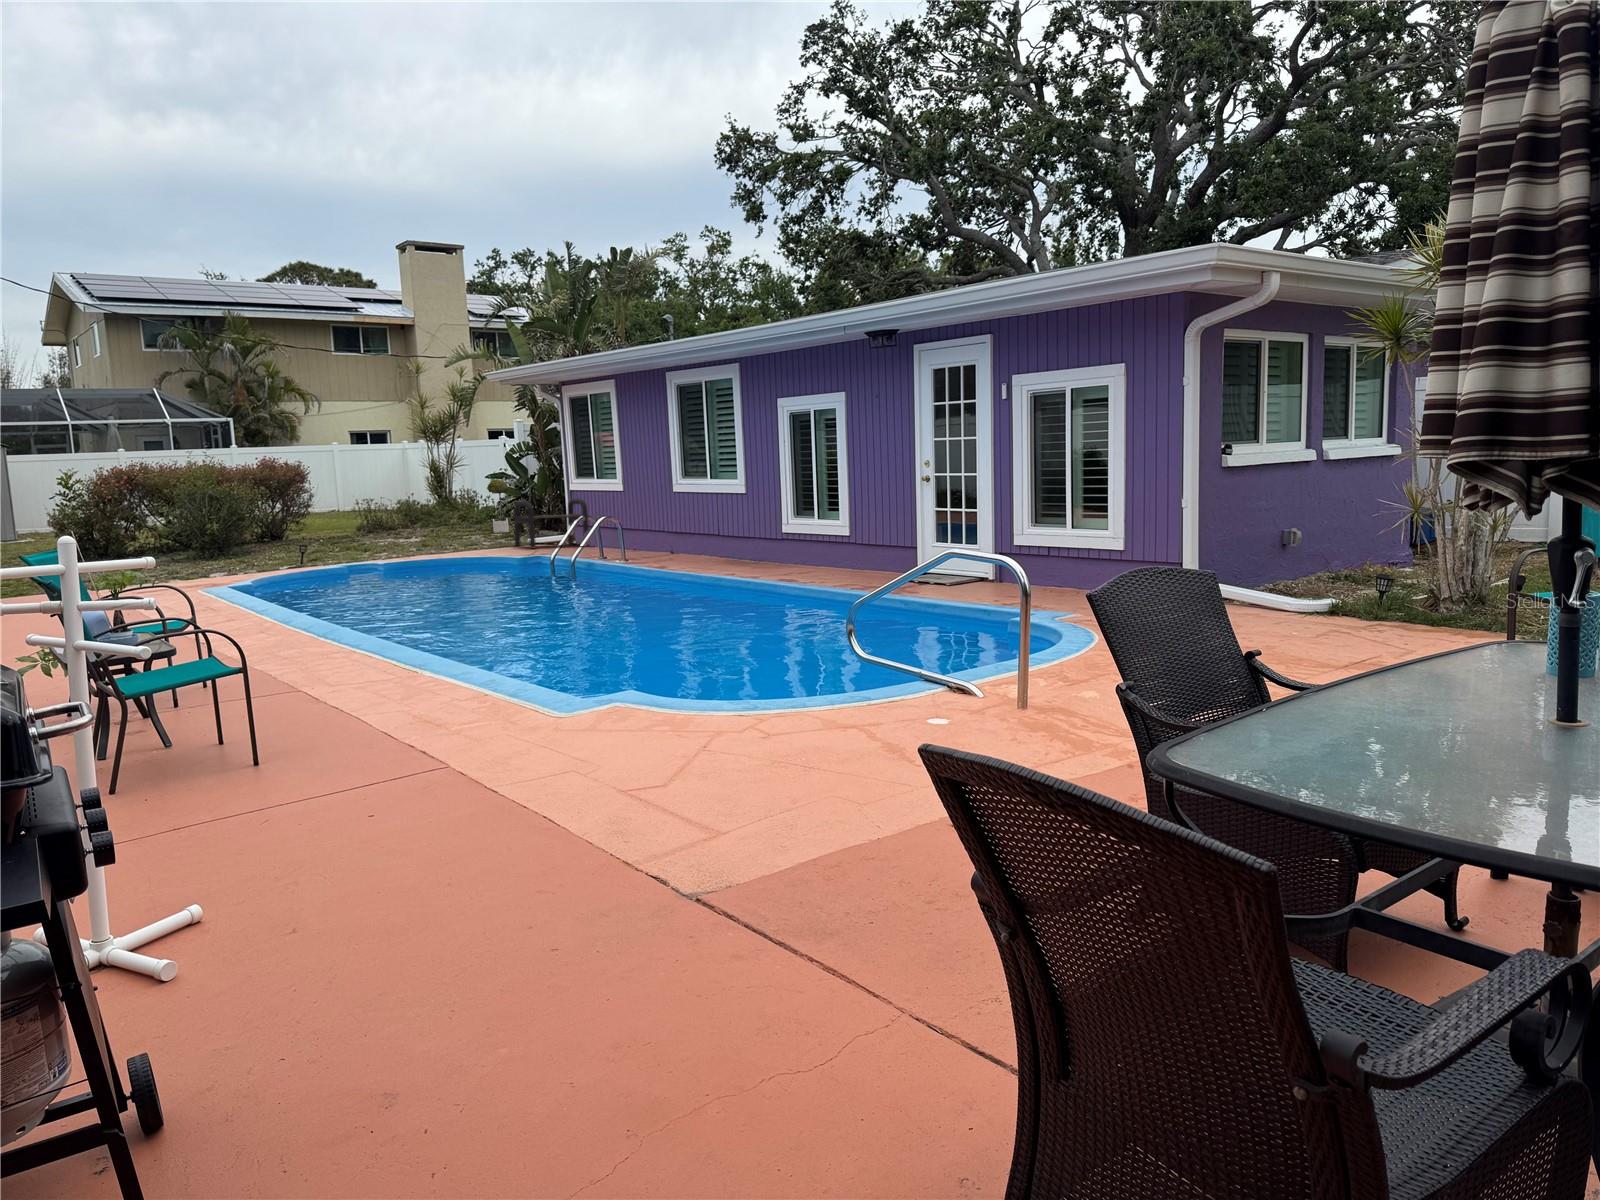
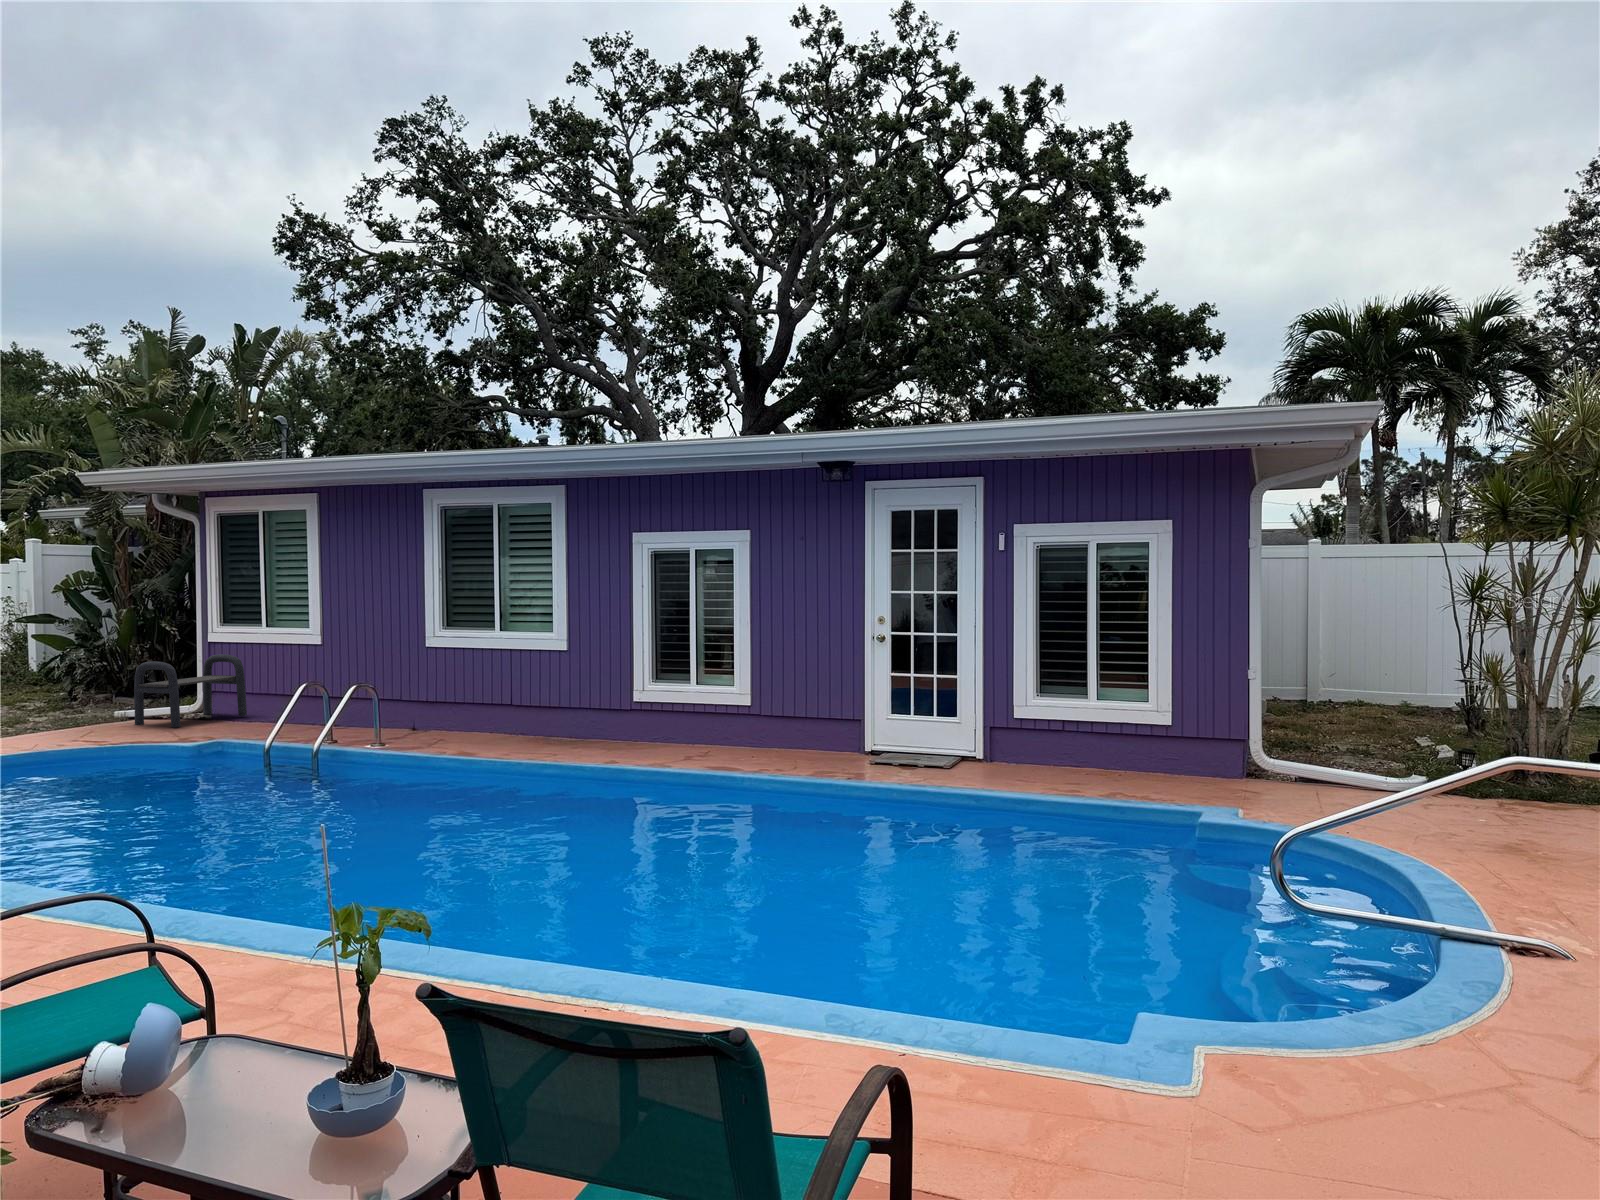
potted tree: present [487,479,510,533] -> none [24,627,62,703]

